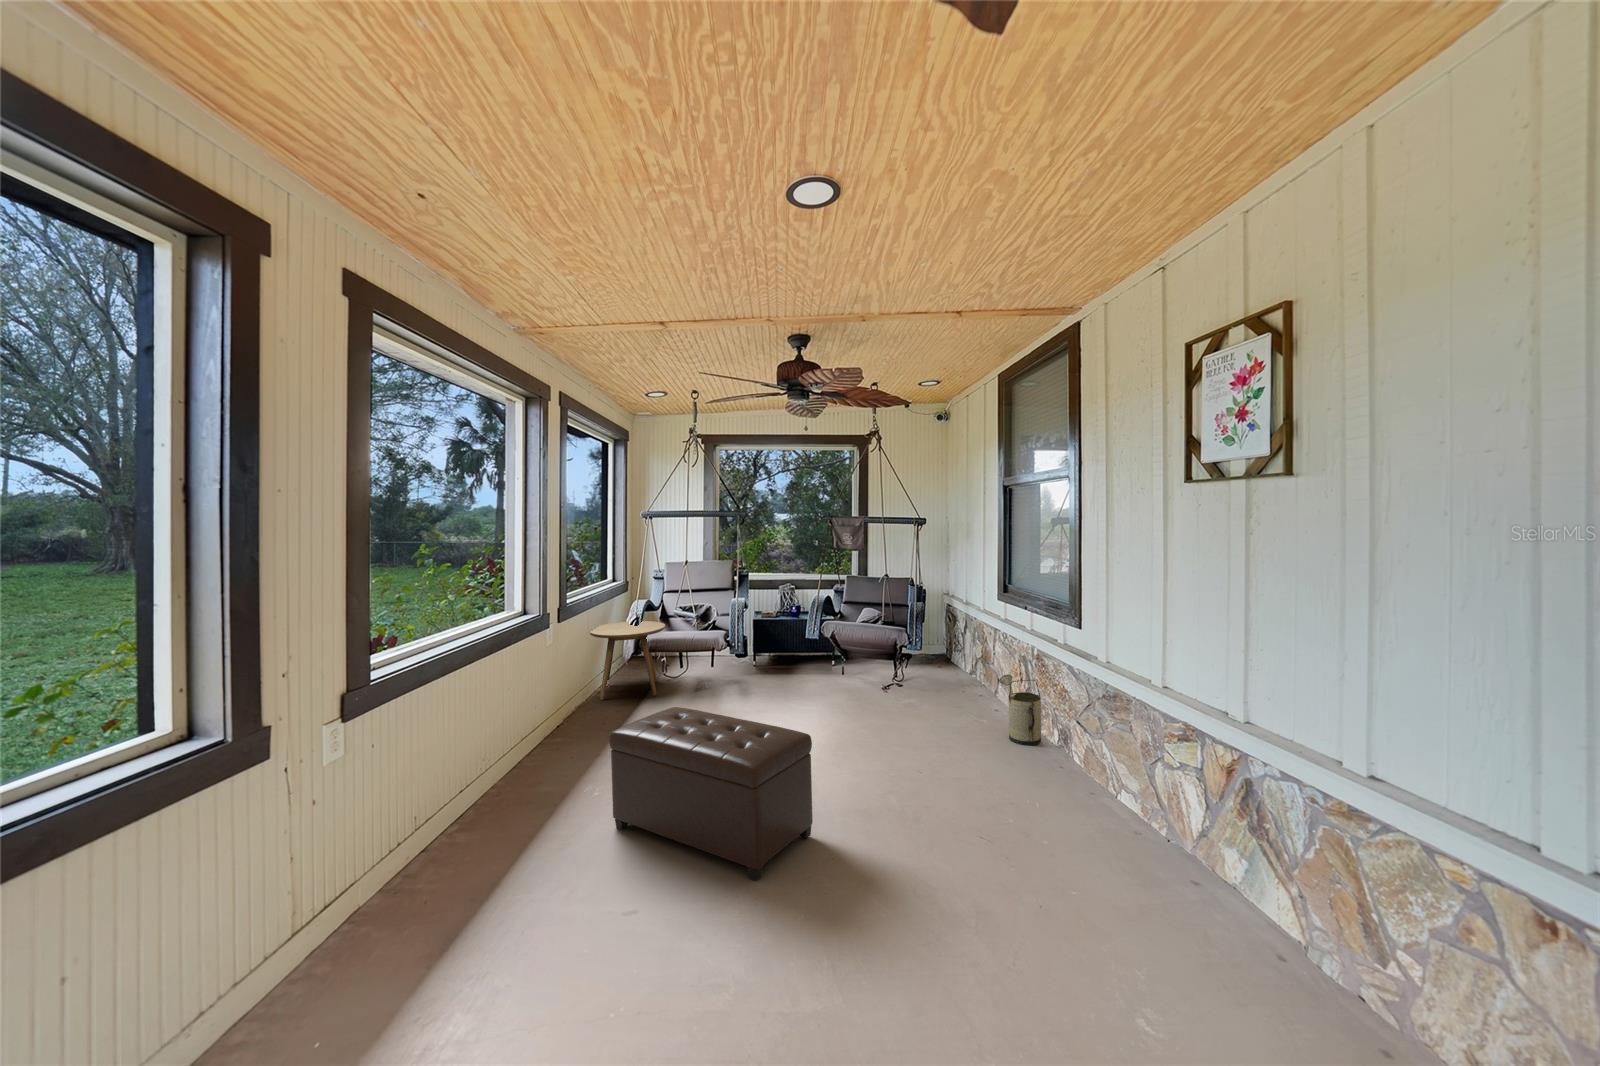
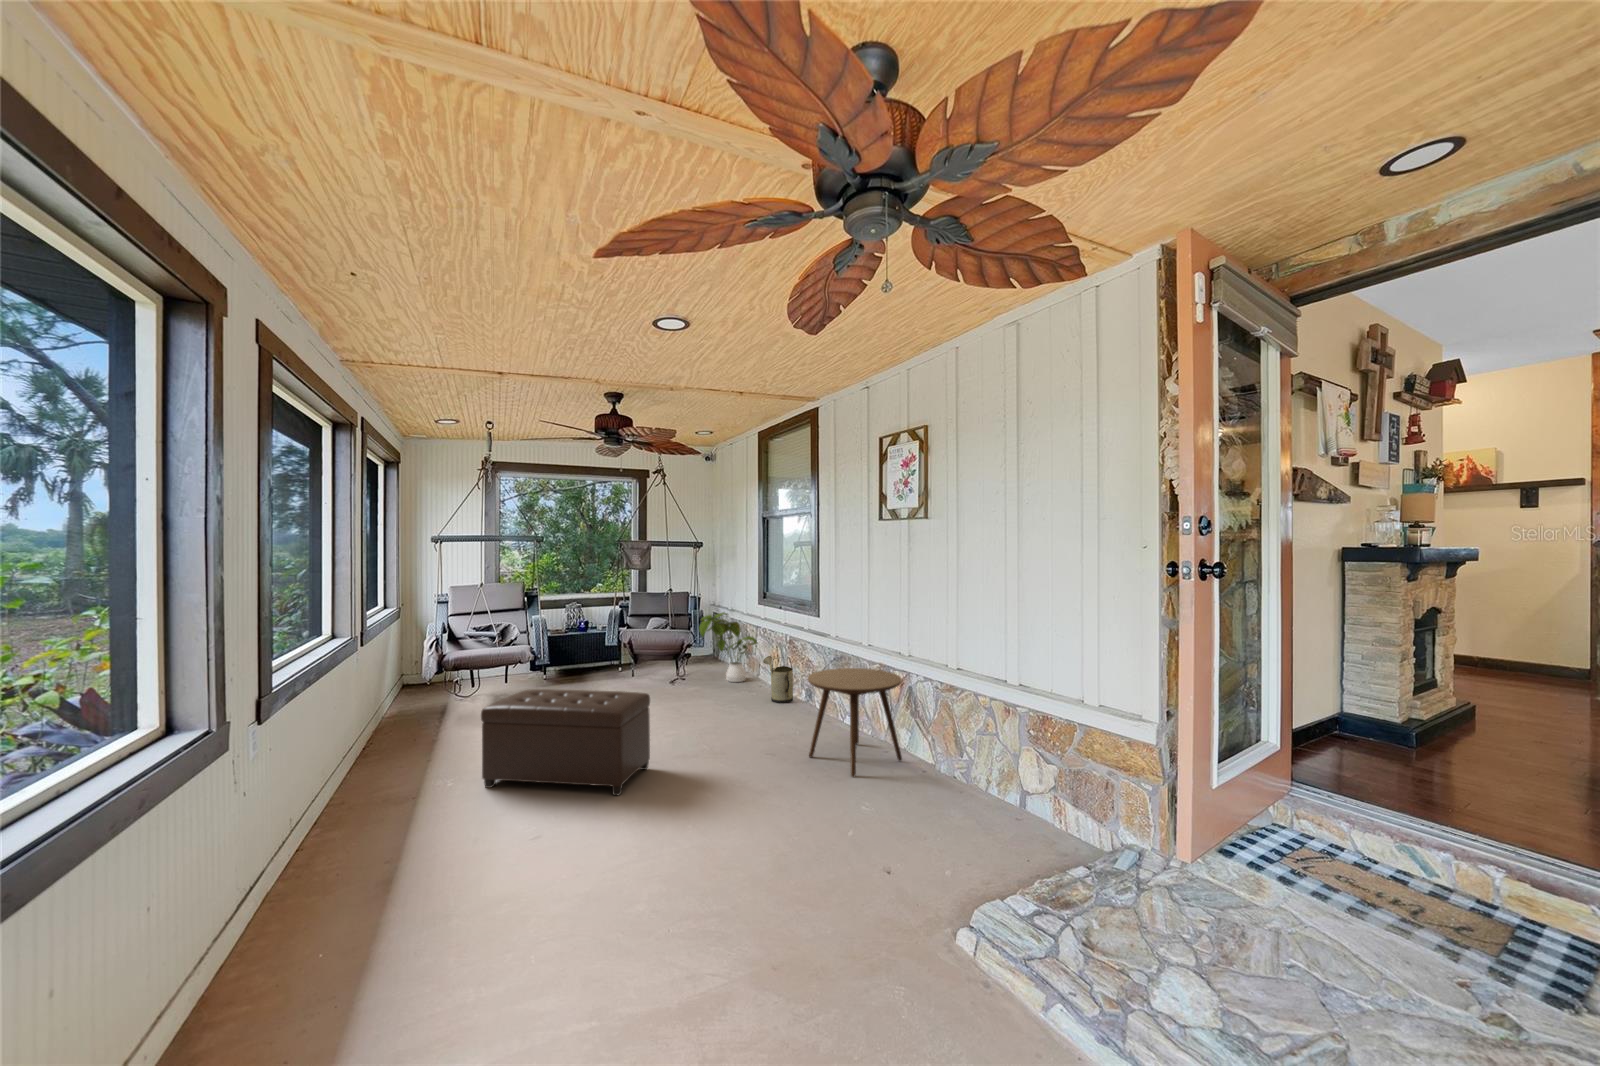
house plant: none [916,608,999,701] -> present [699,612,758,682]
side table: present [590,621,665,700] -> present [808,668,902,777]

